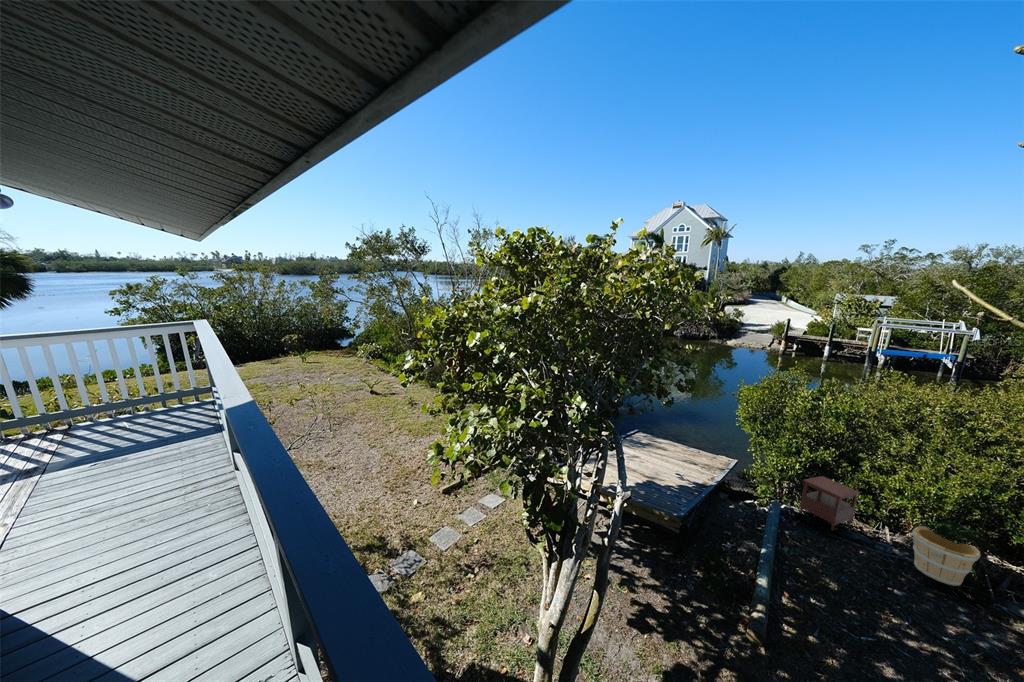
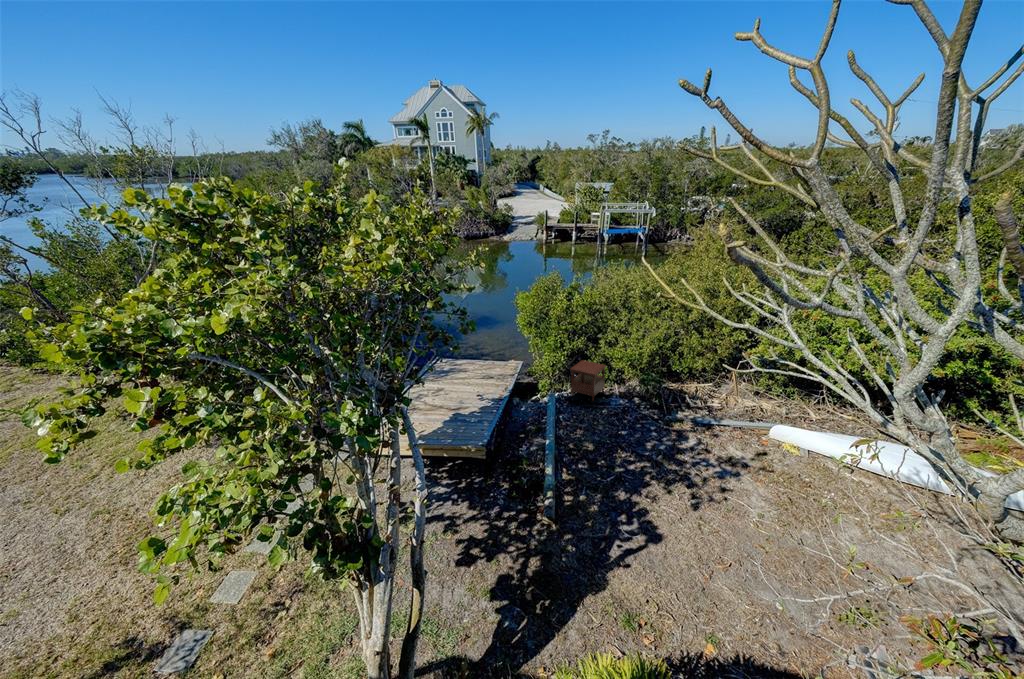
wooden bucket: present [912,526,980,586] -> none [637,378,671,413]

